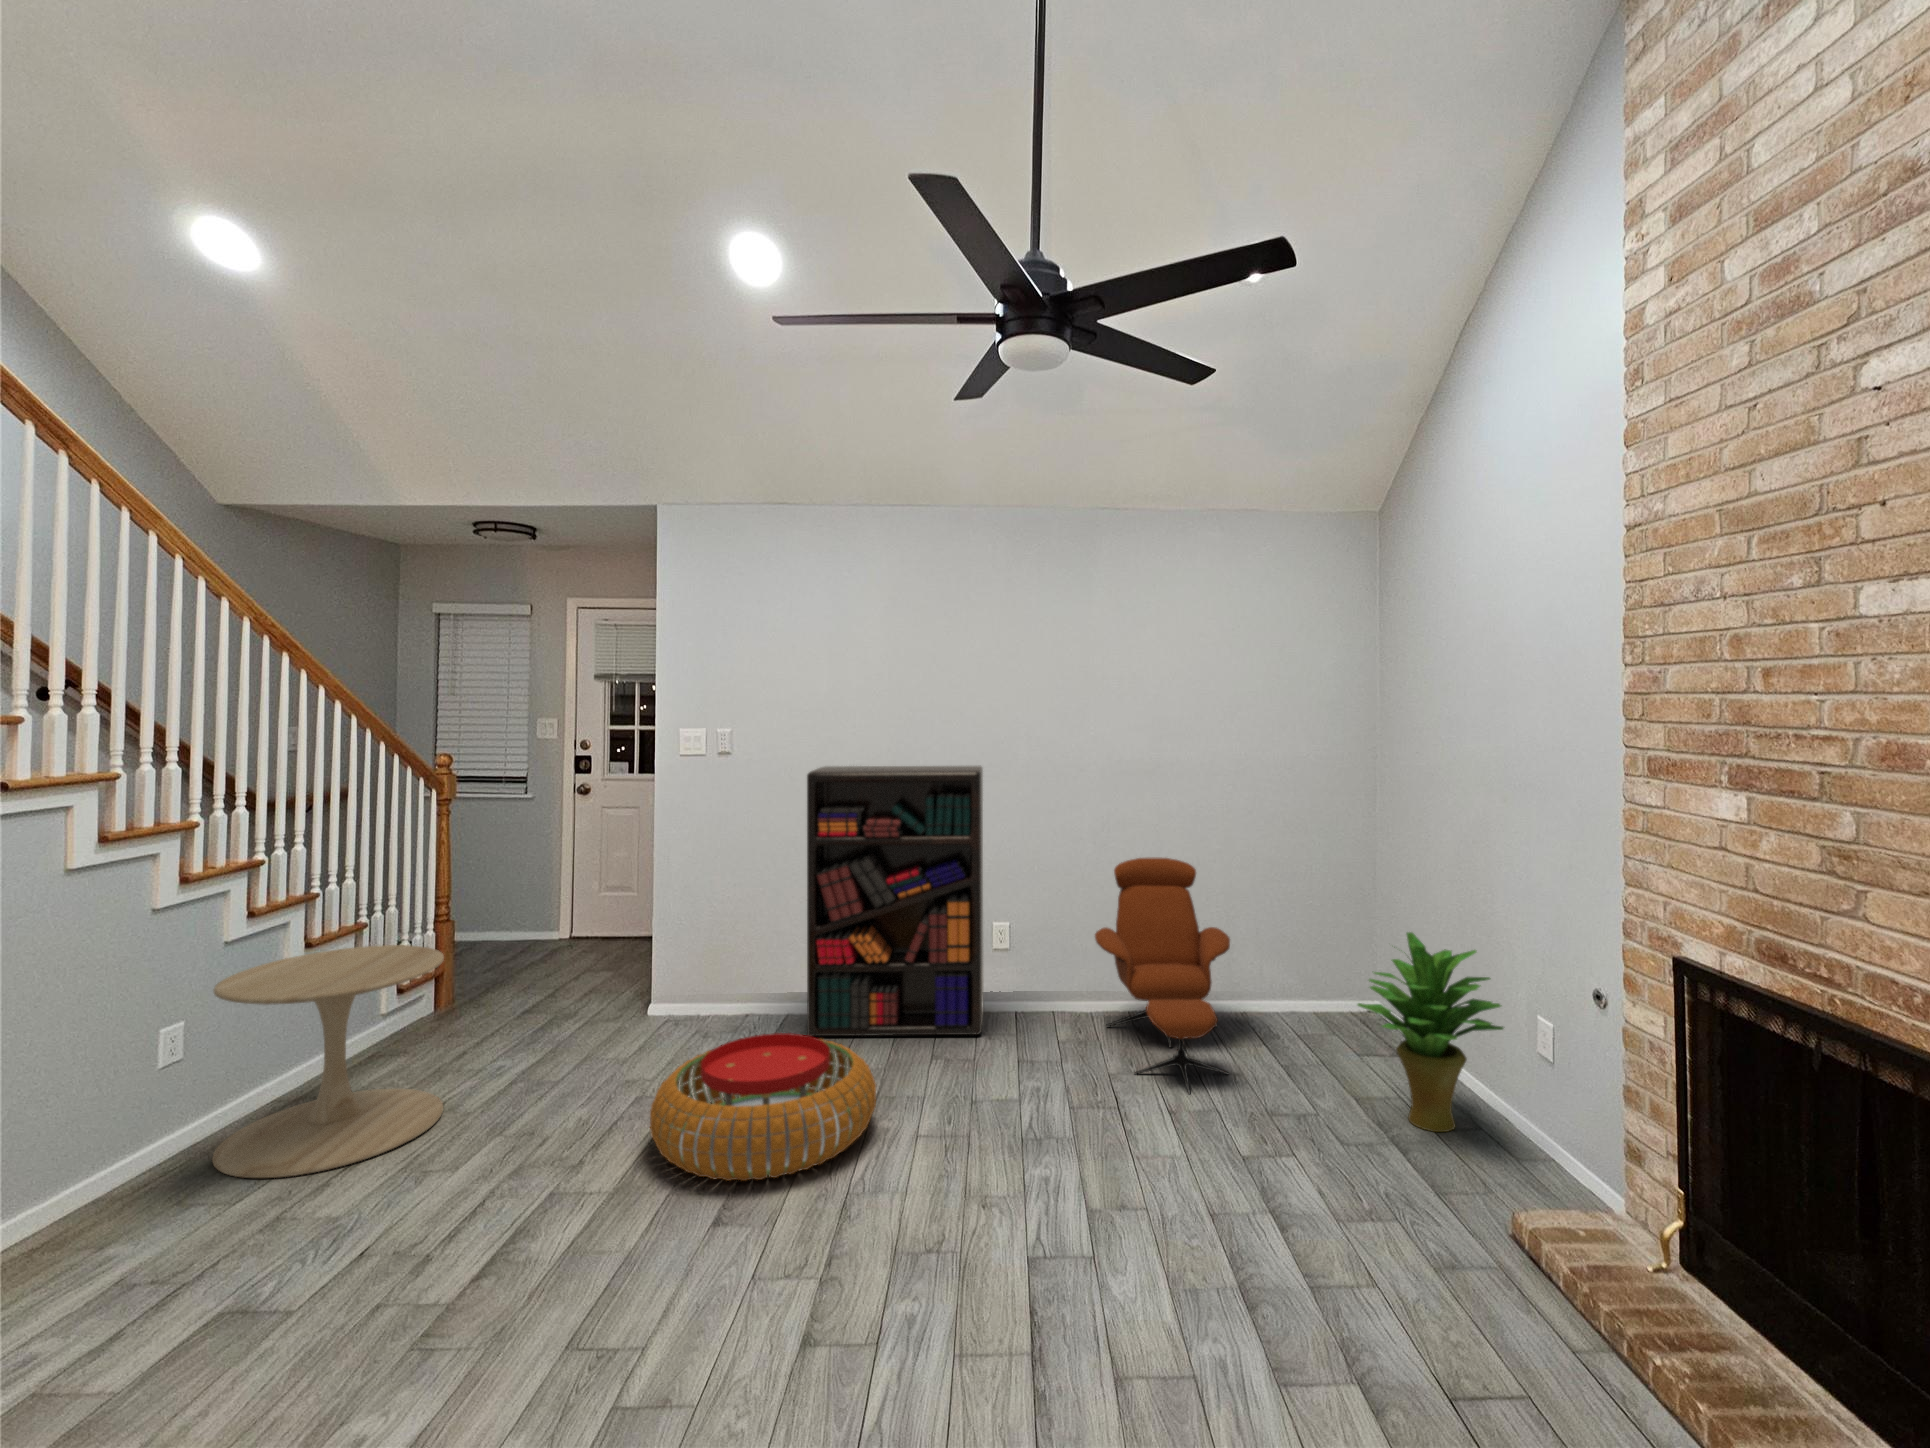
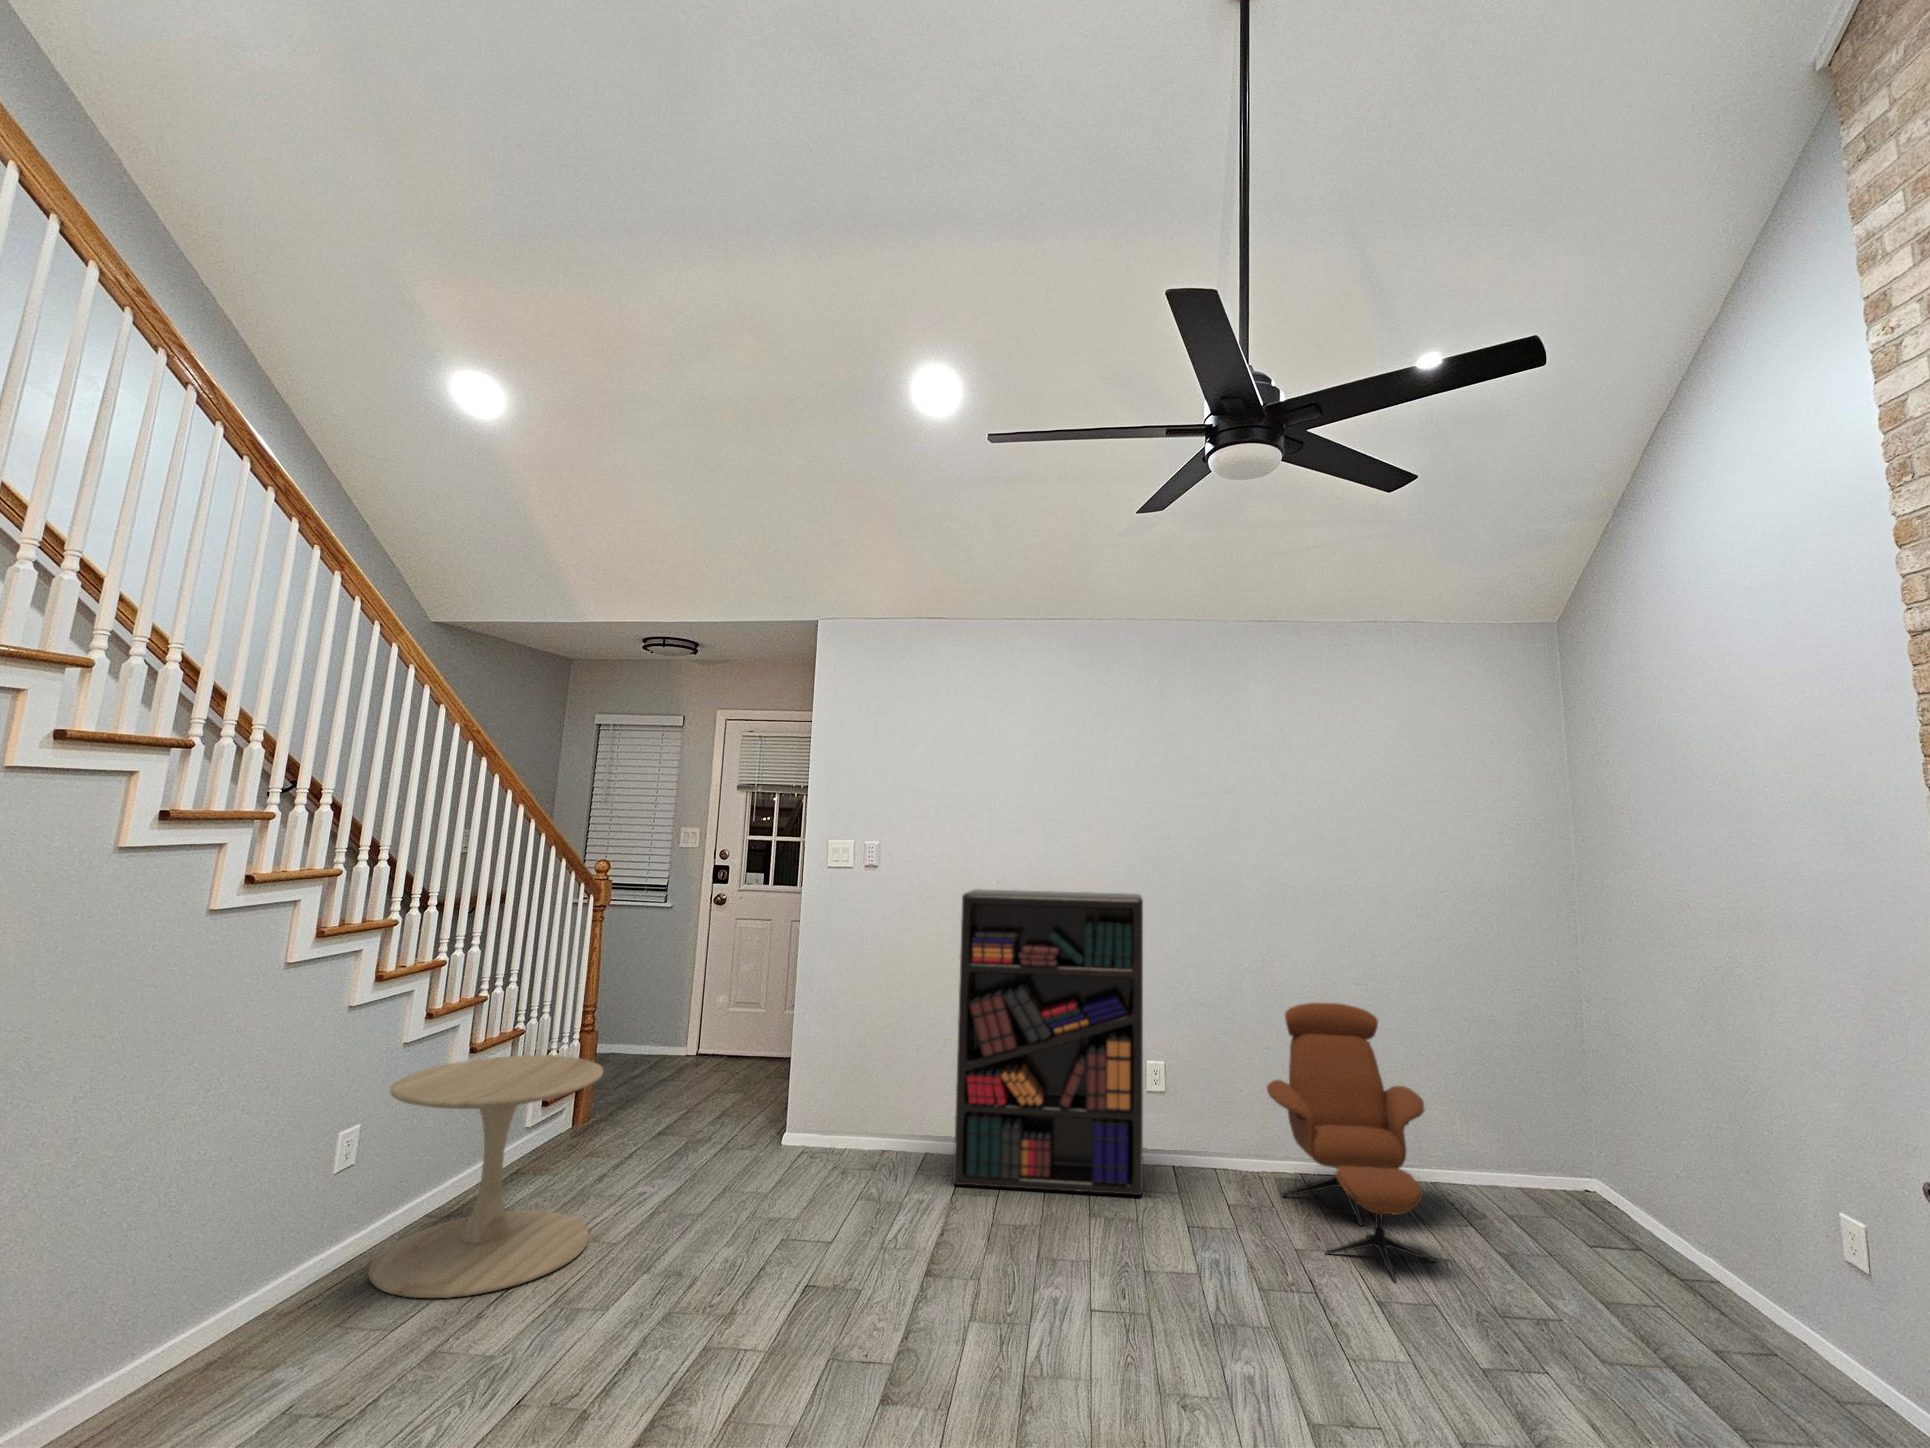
potted plant: present [1358,932,1503,1132] -> none [1596,1101,1791,1354]
pouf: present [650,1033,876,1181] -> none [804,1176,1044,1344]

